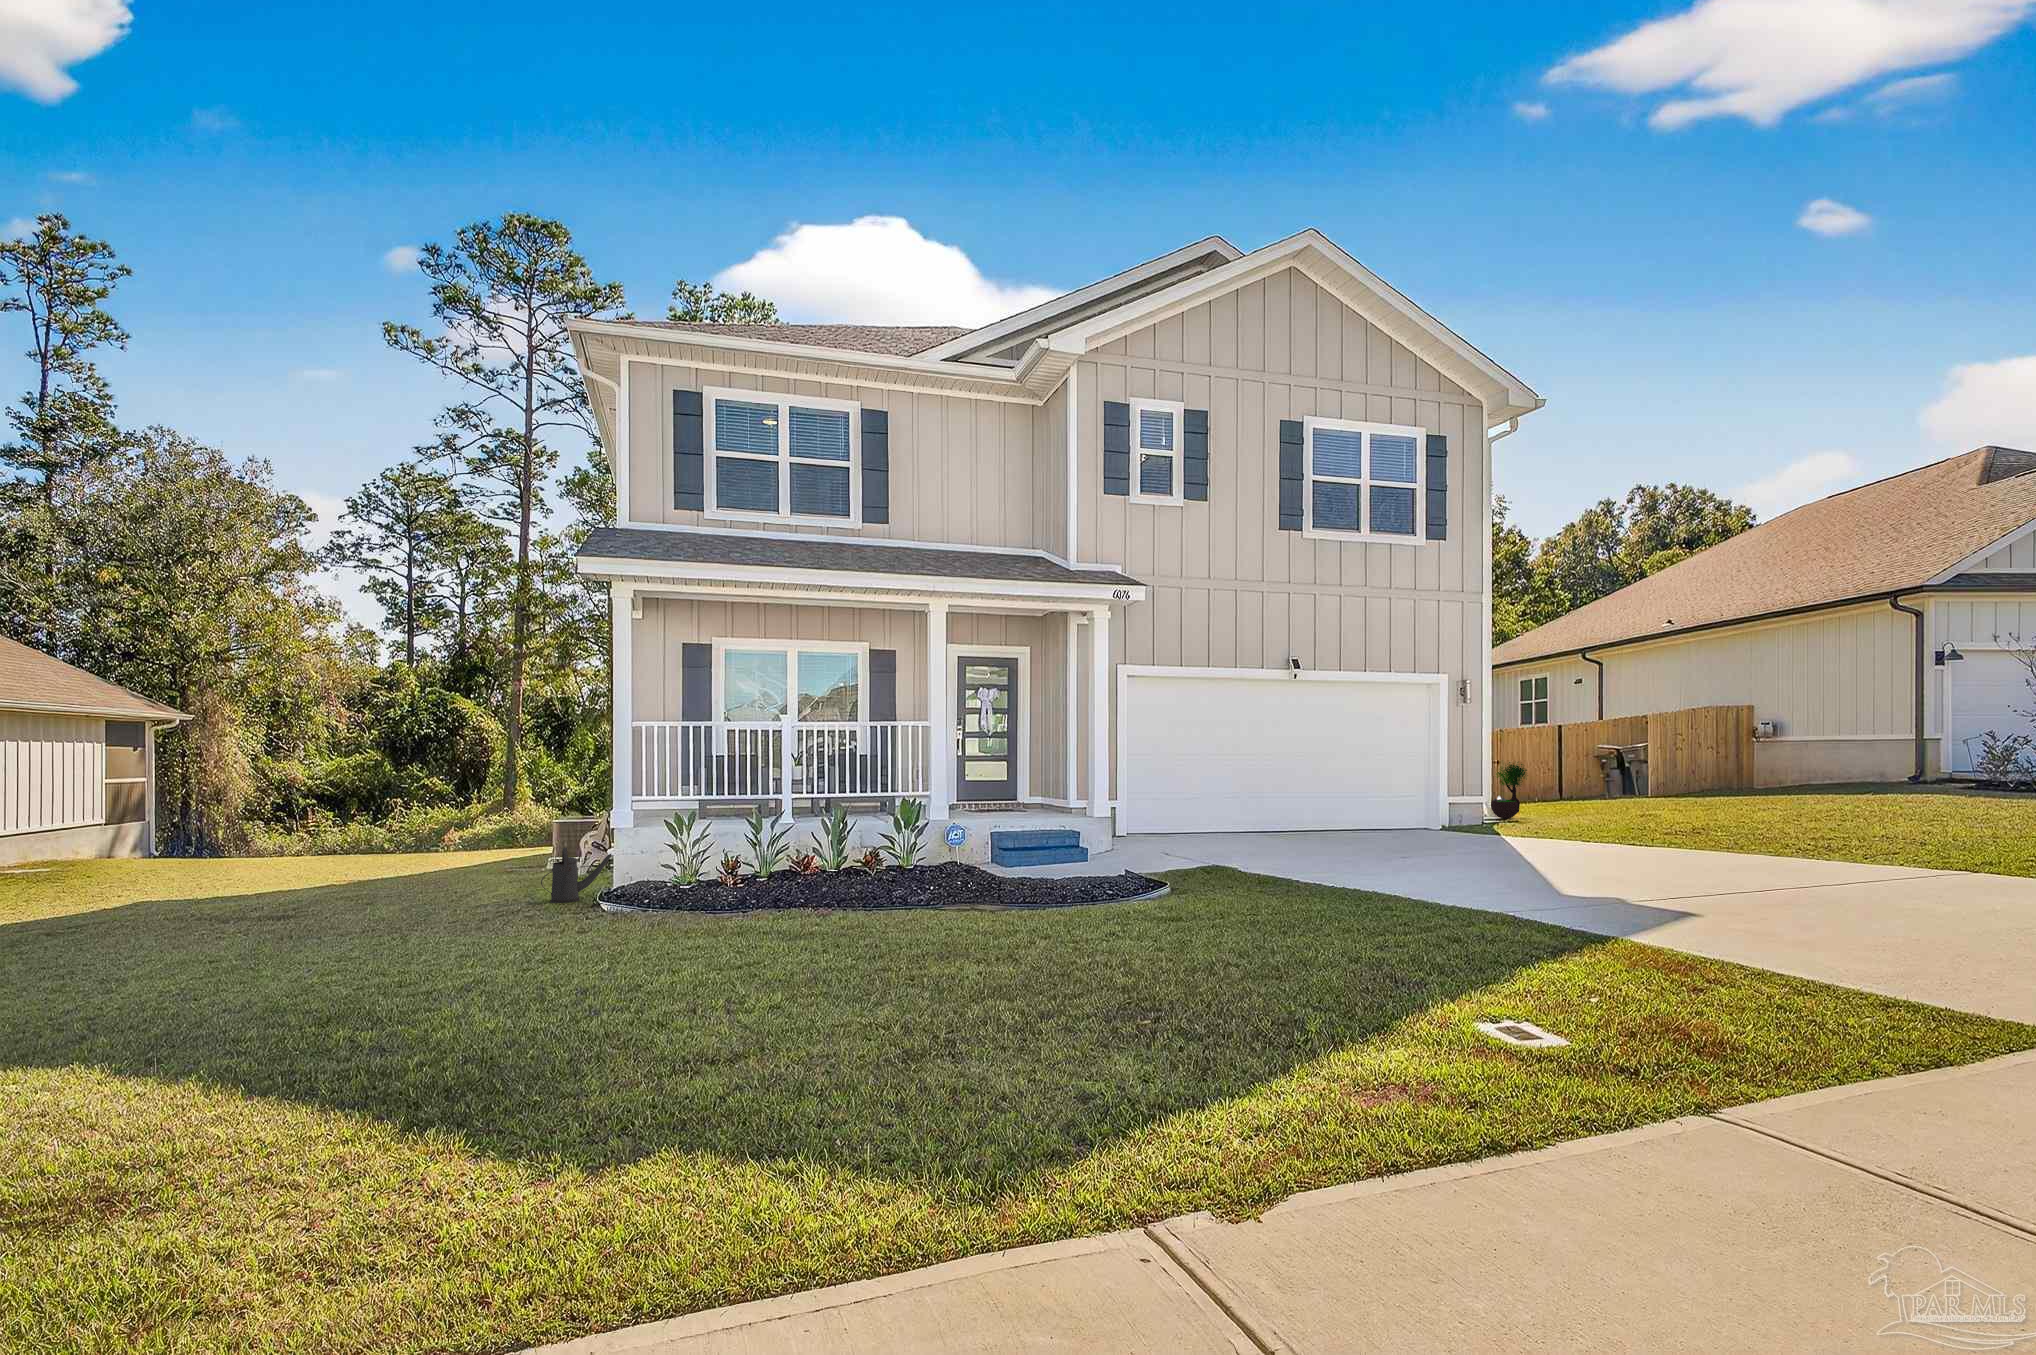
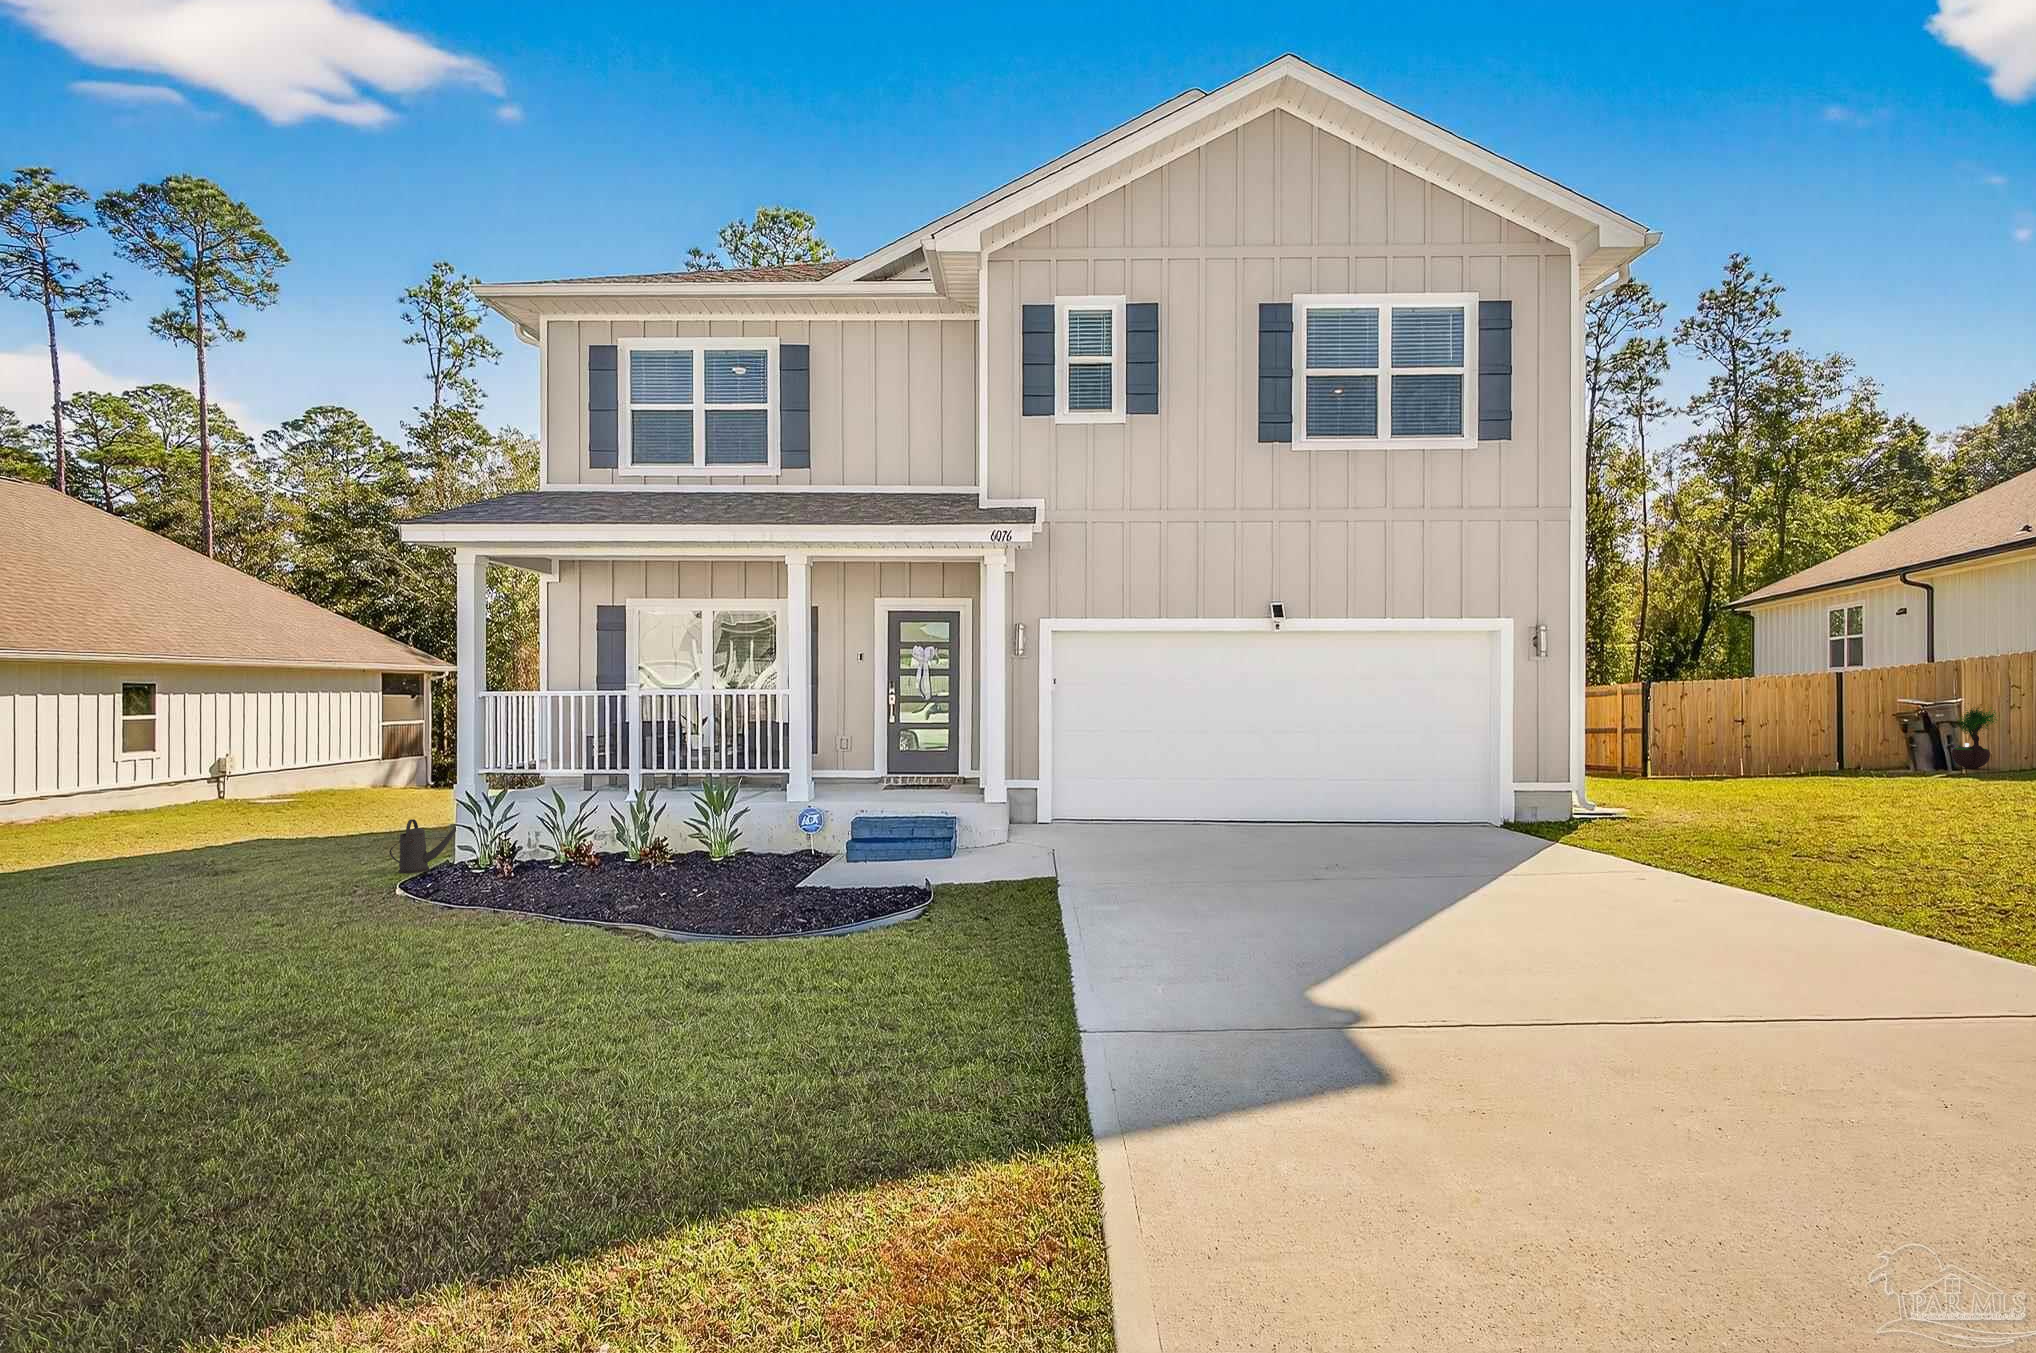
potted tree: present [1491,762,1527,819] -> present [1952,708,1997,768]

